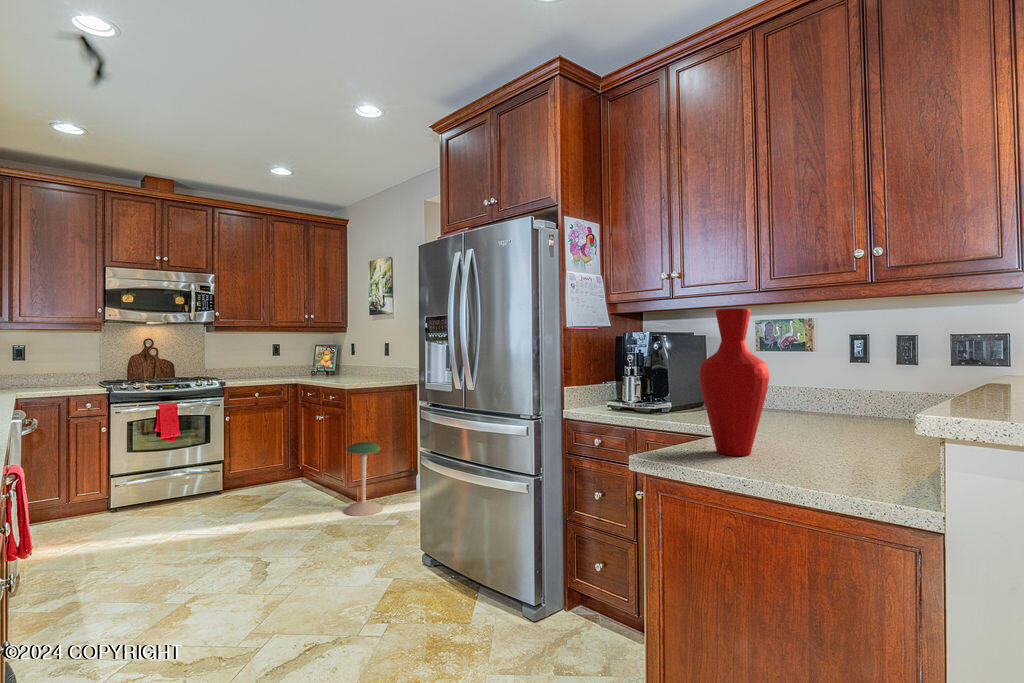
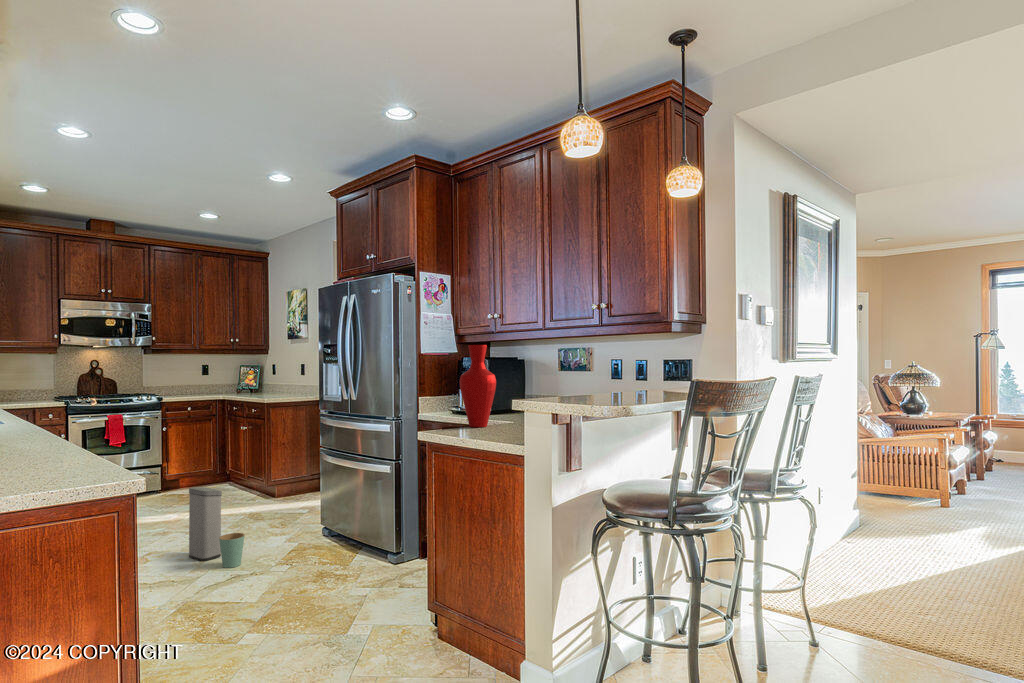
stool: present [344,442,383,516] -> none [264,447,298,507]
trash can: none [252,507,326,628] -> present [189,487,245,568]

